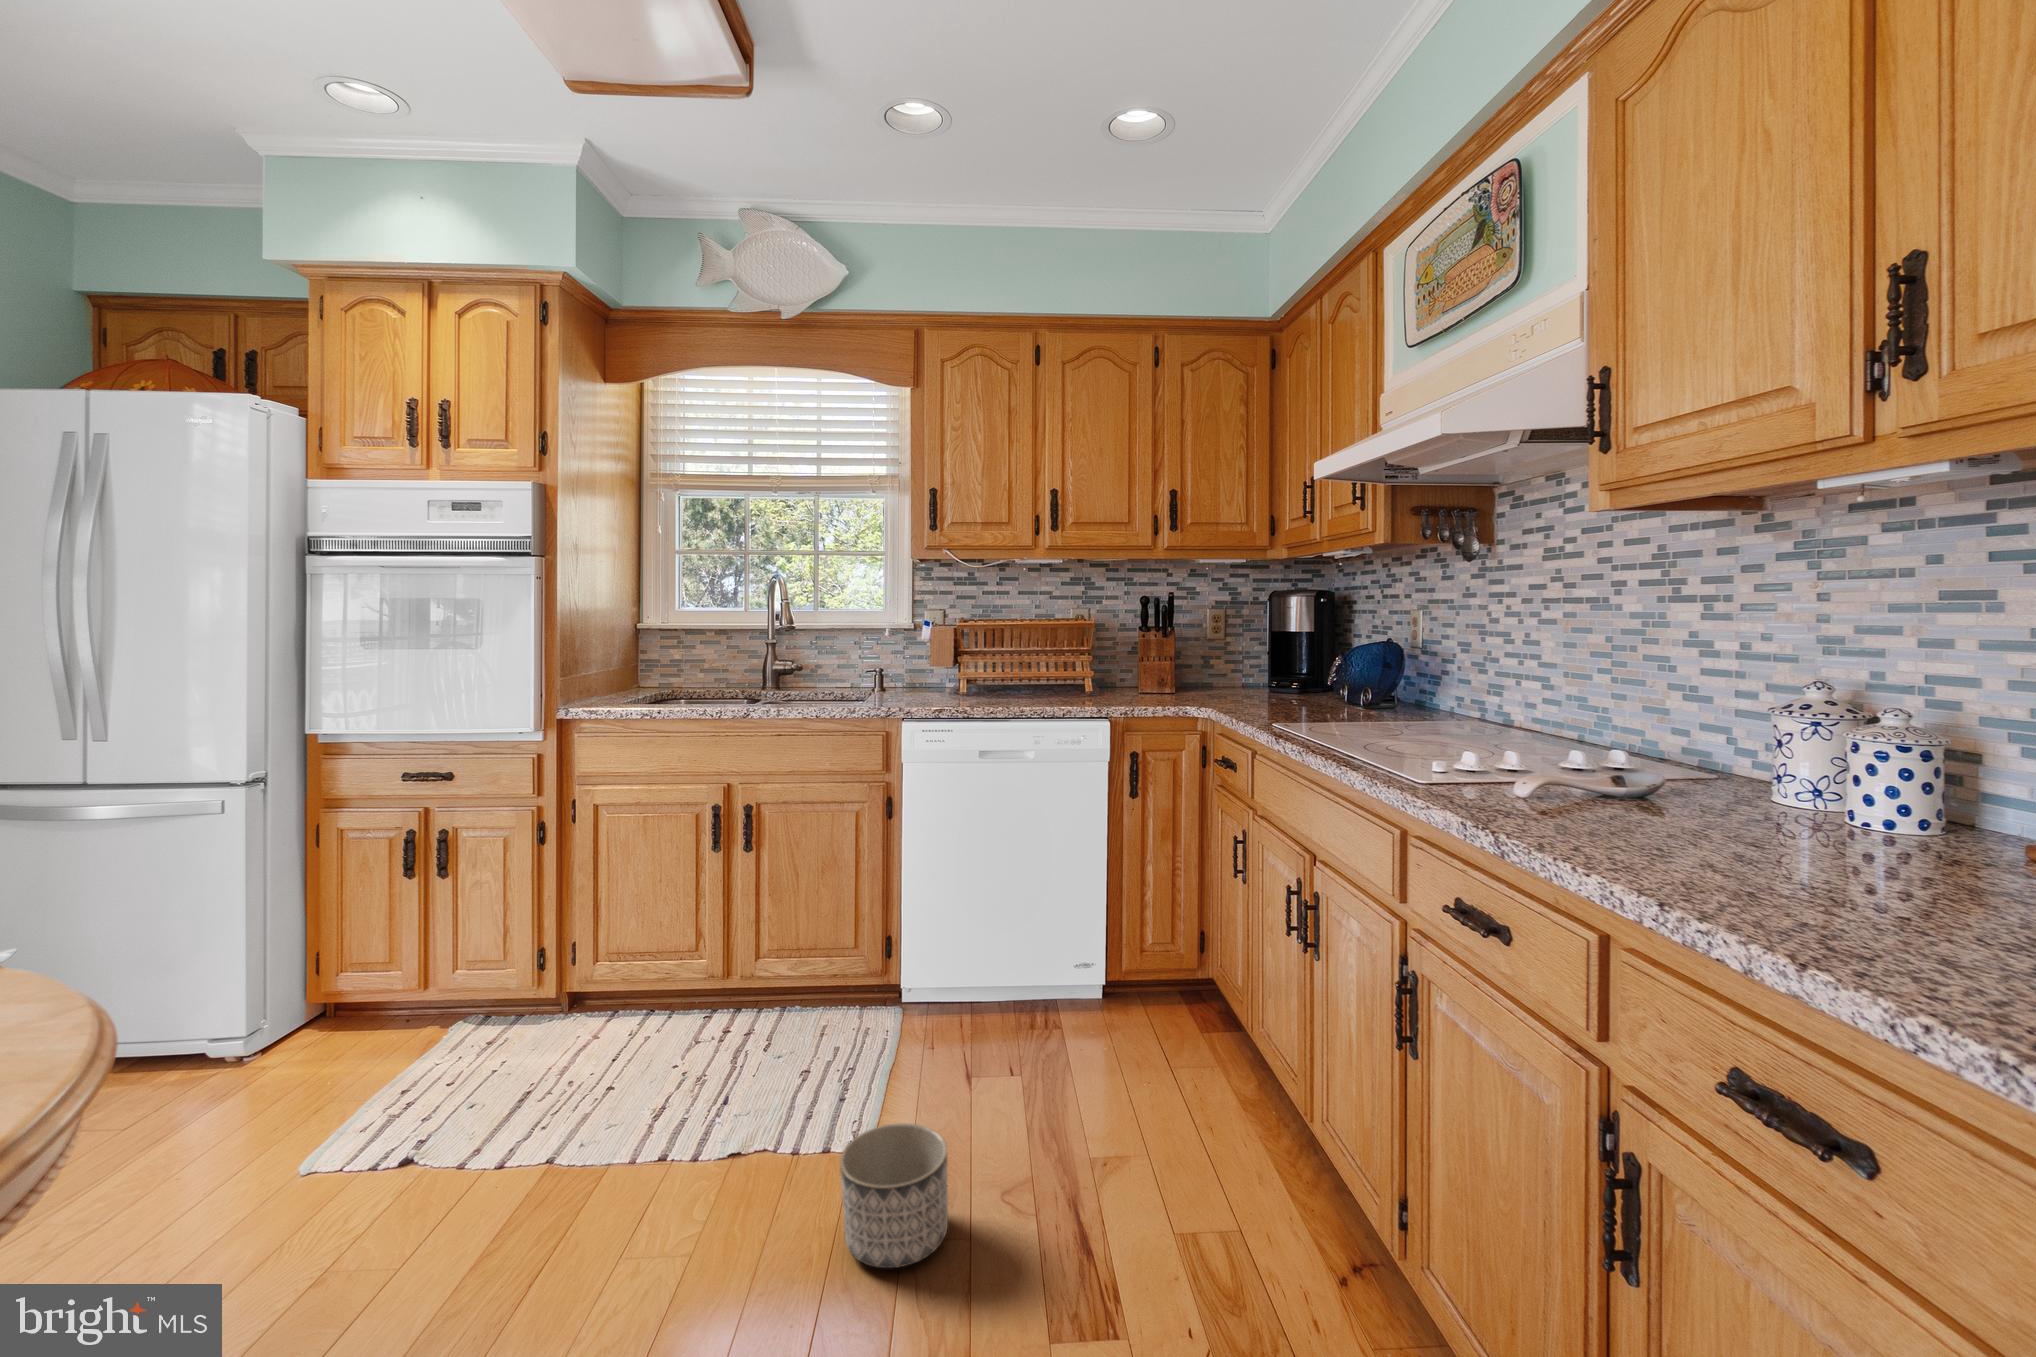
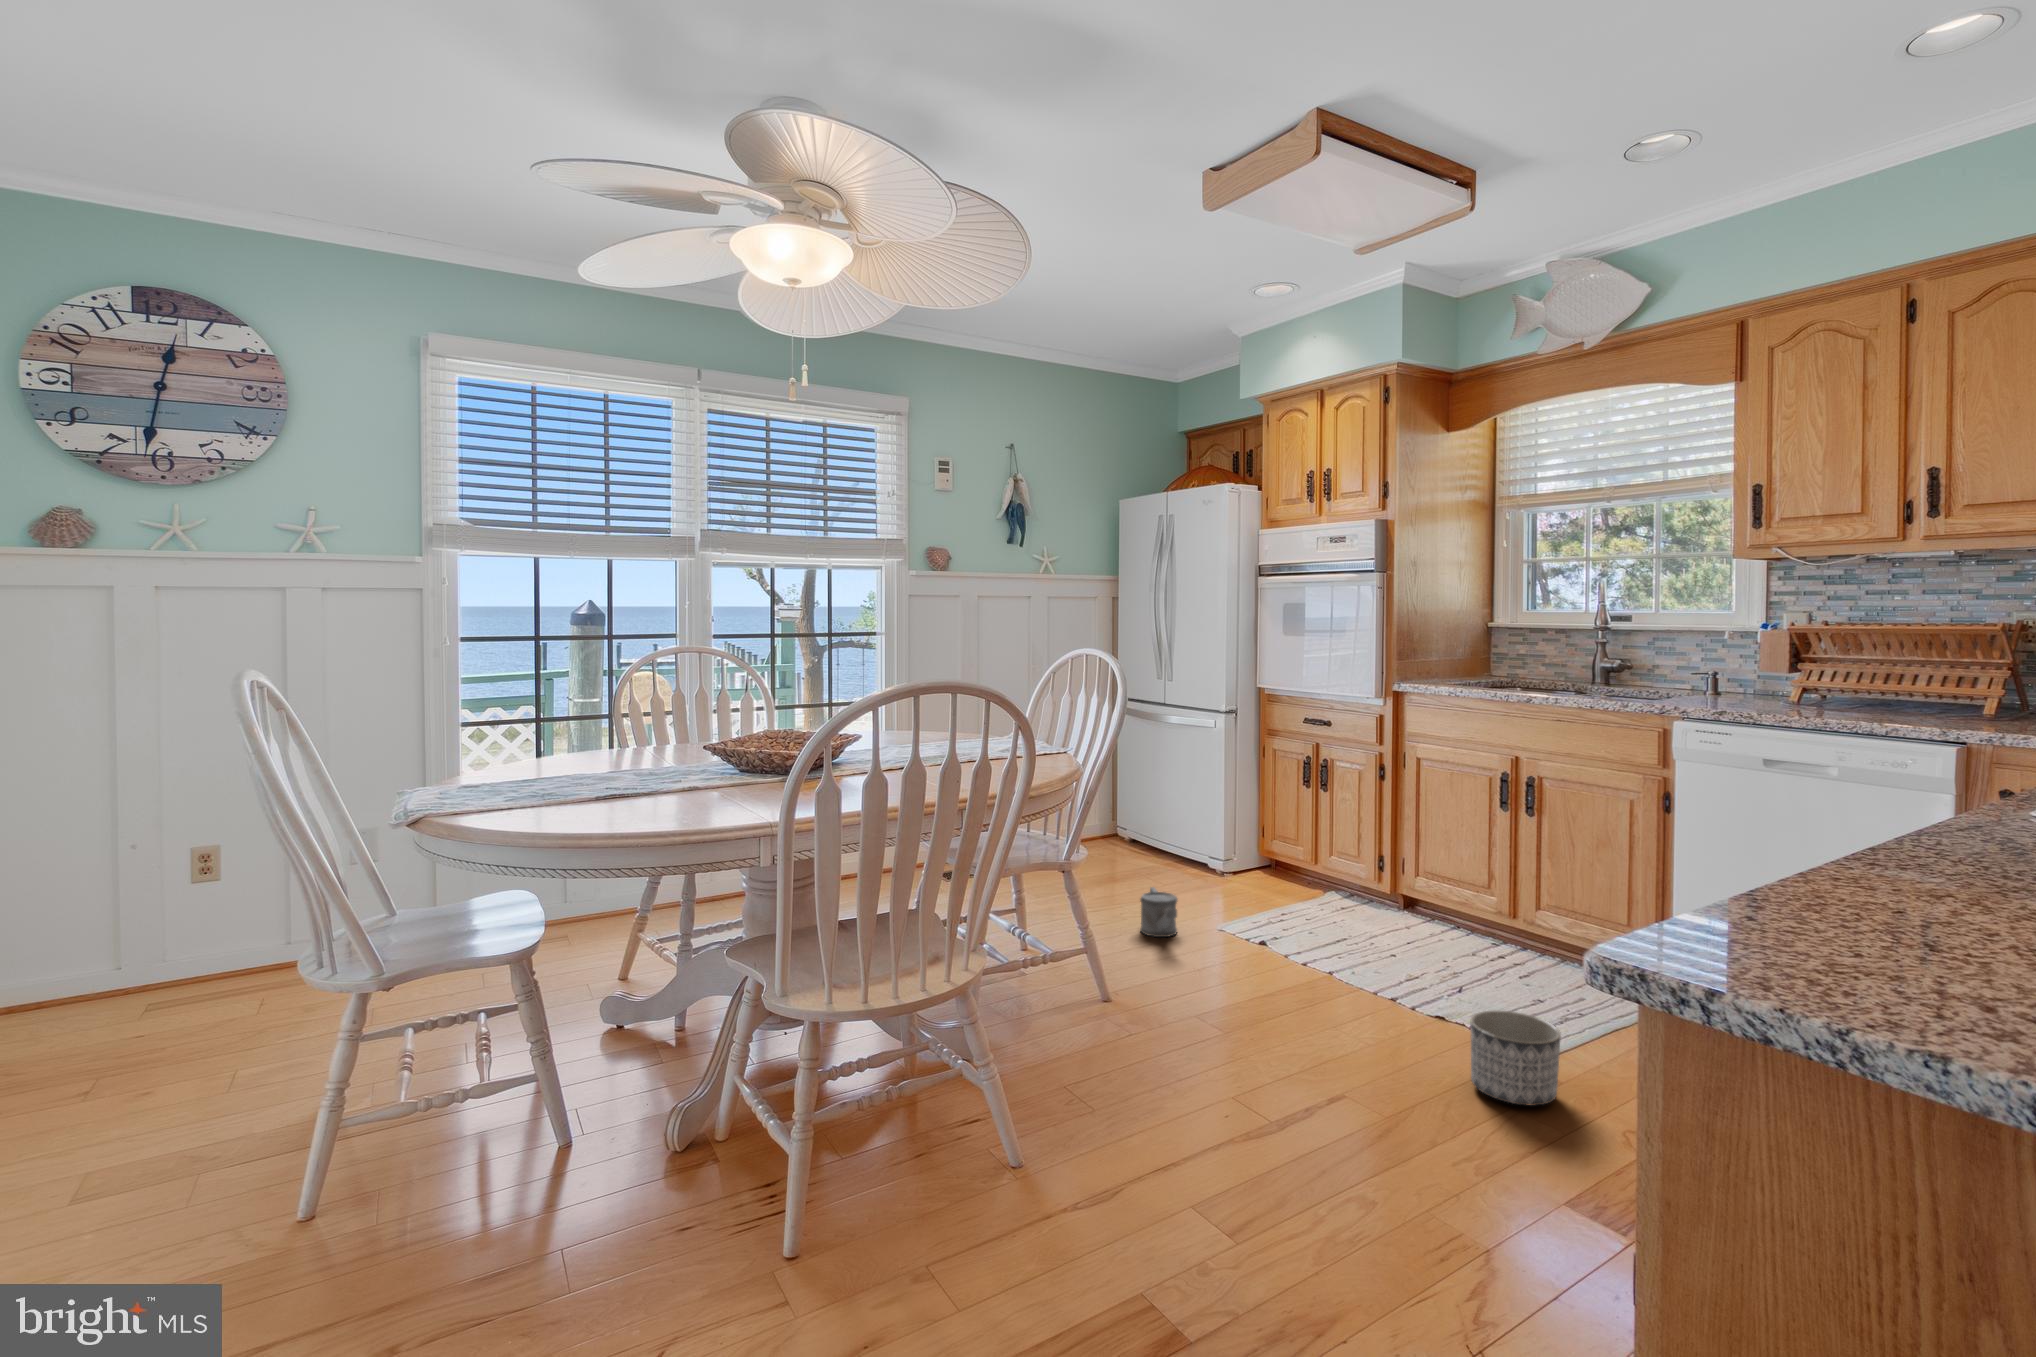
watering can: none [115,1145,229,1255] -> present [1140,887,1177,937]

